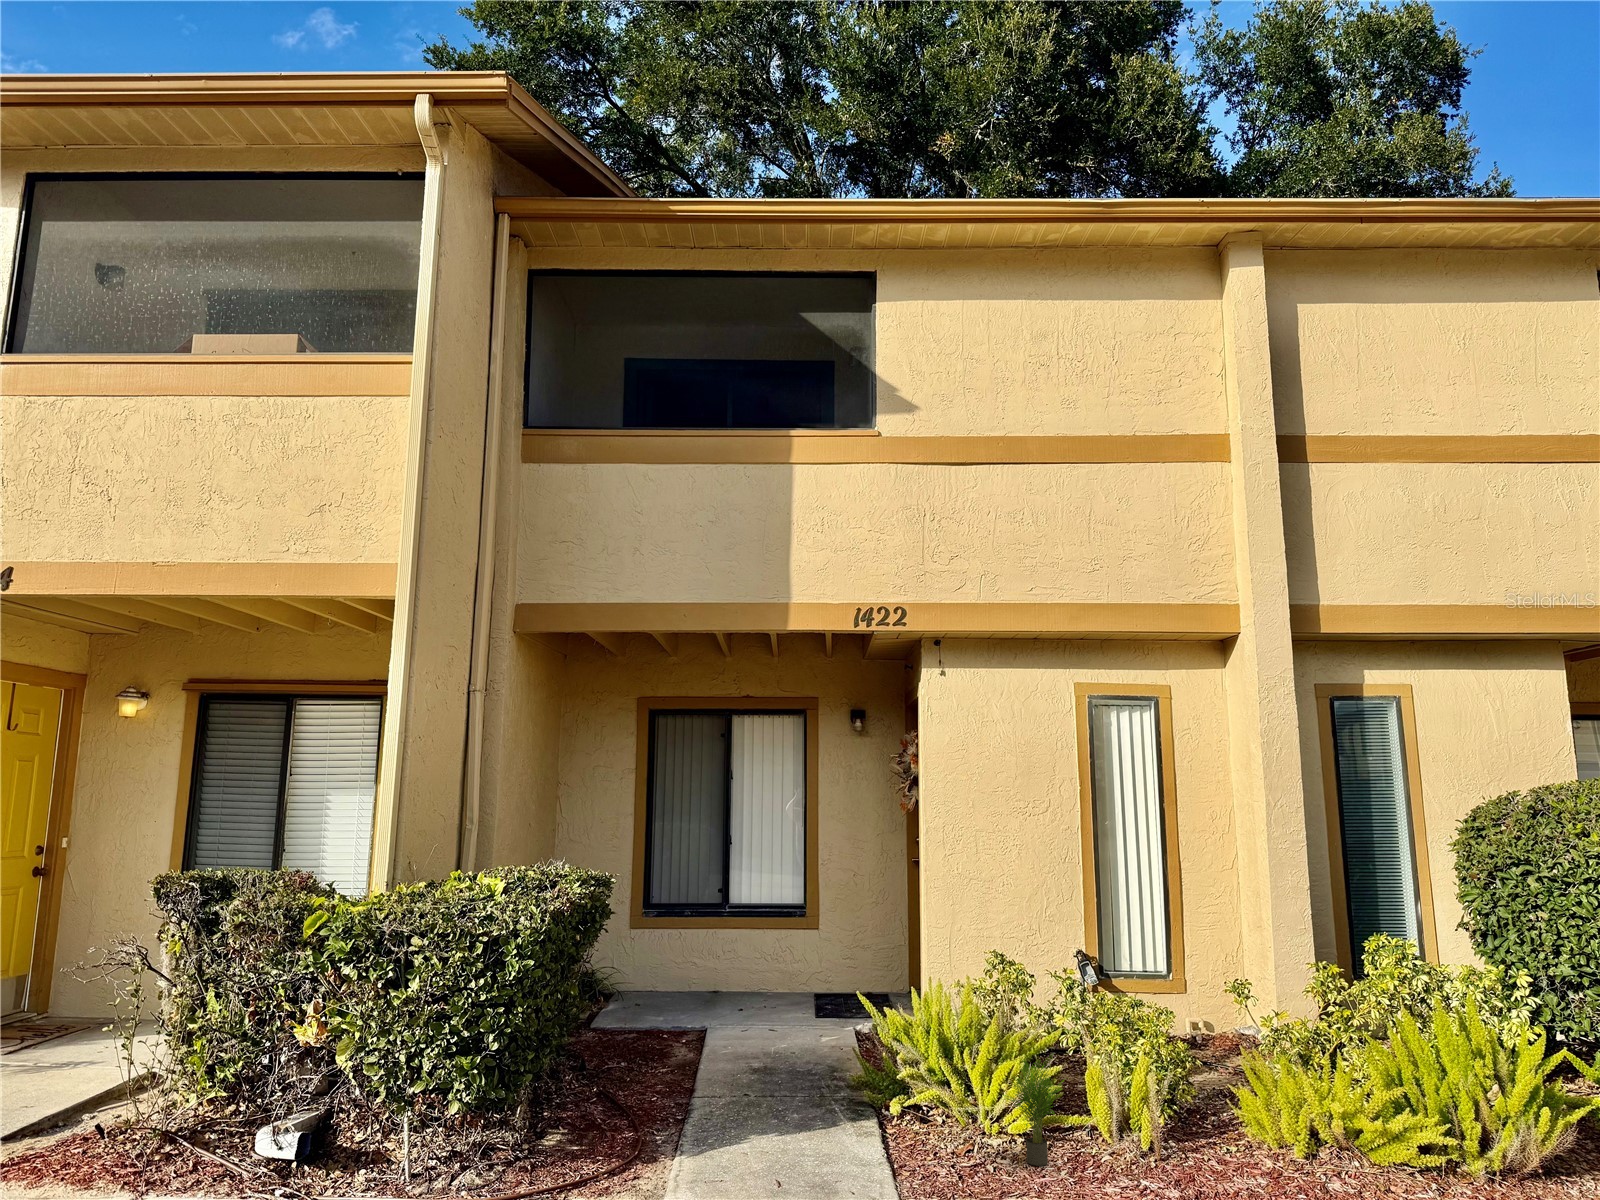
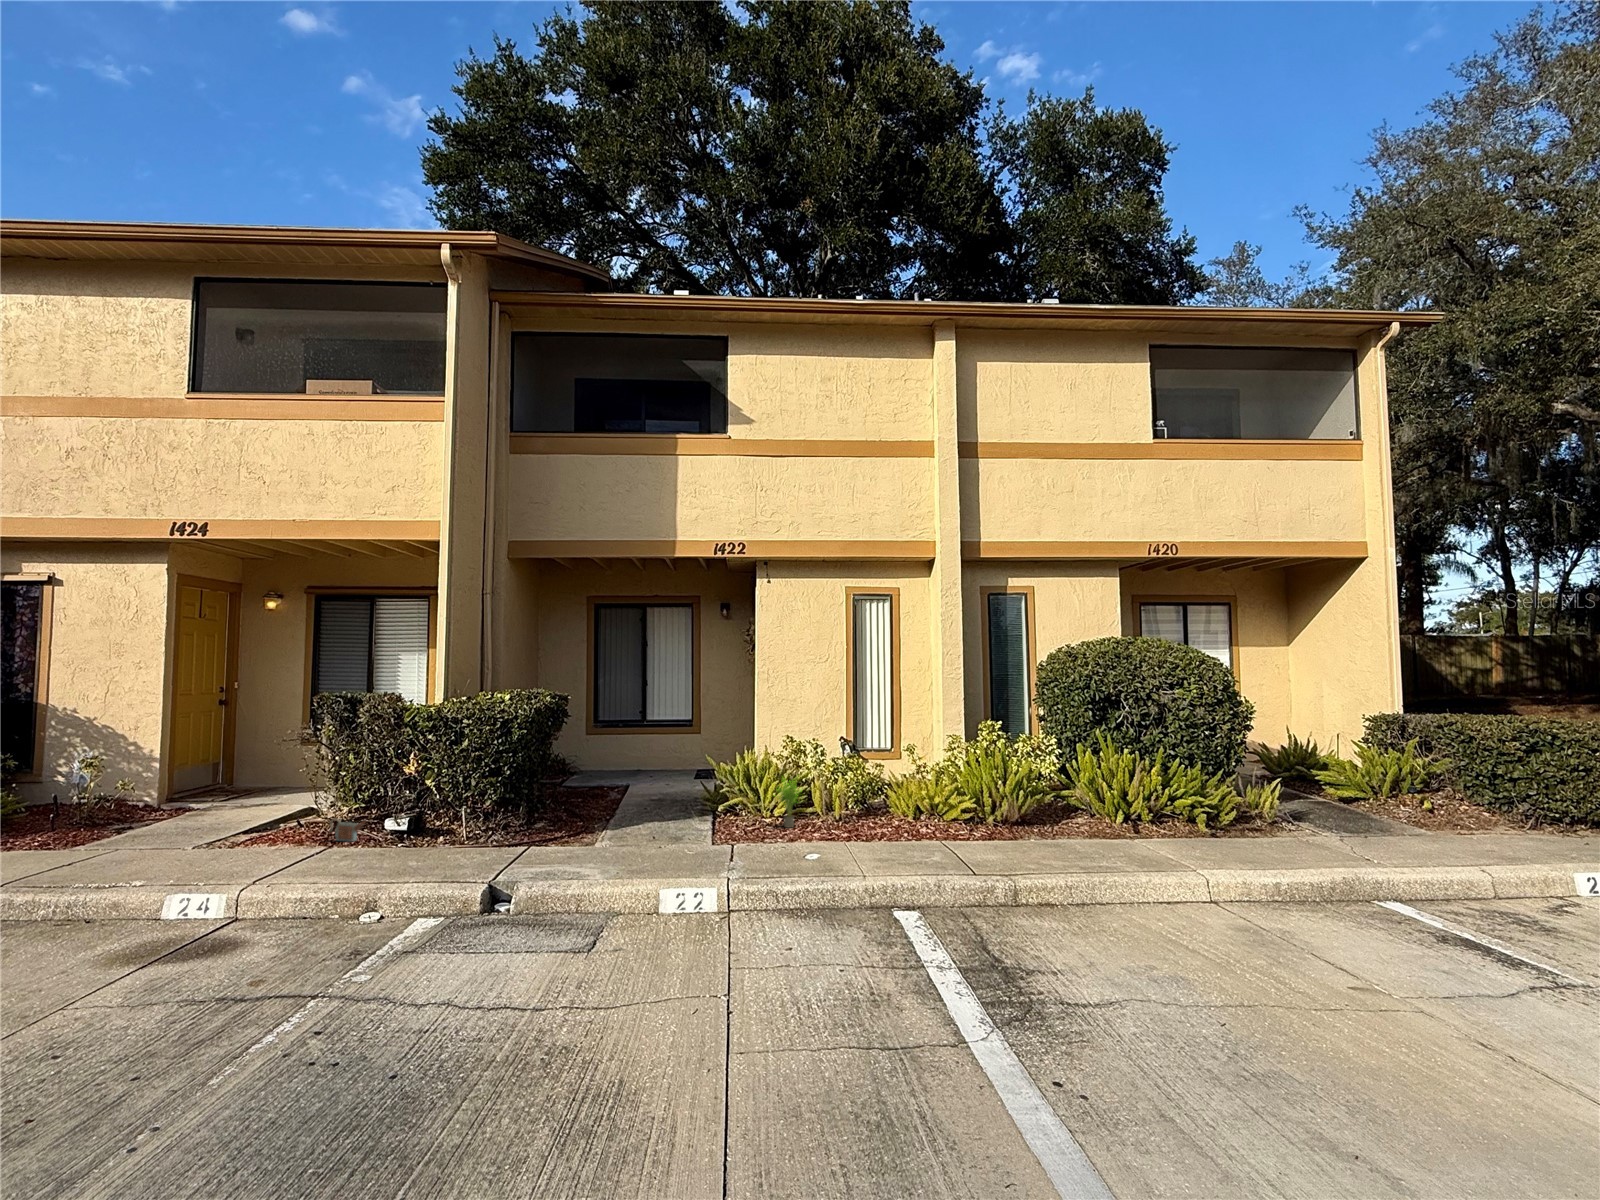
watering can: none [146,1132,220,1183] -> present [330,818,366,841]

